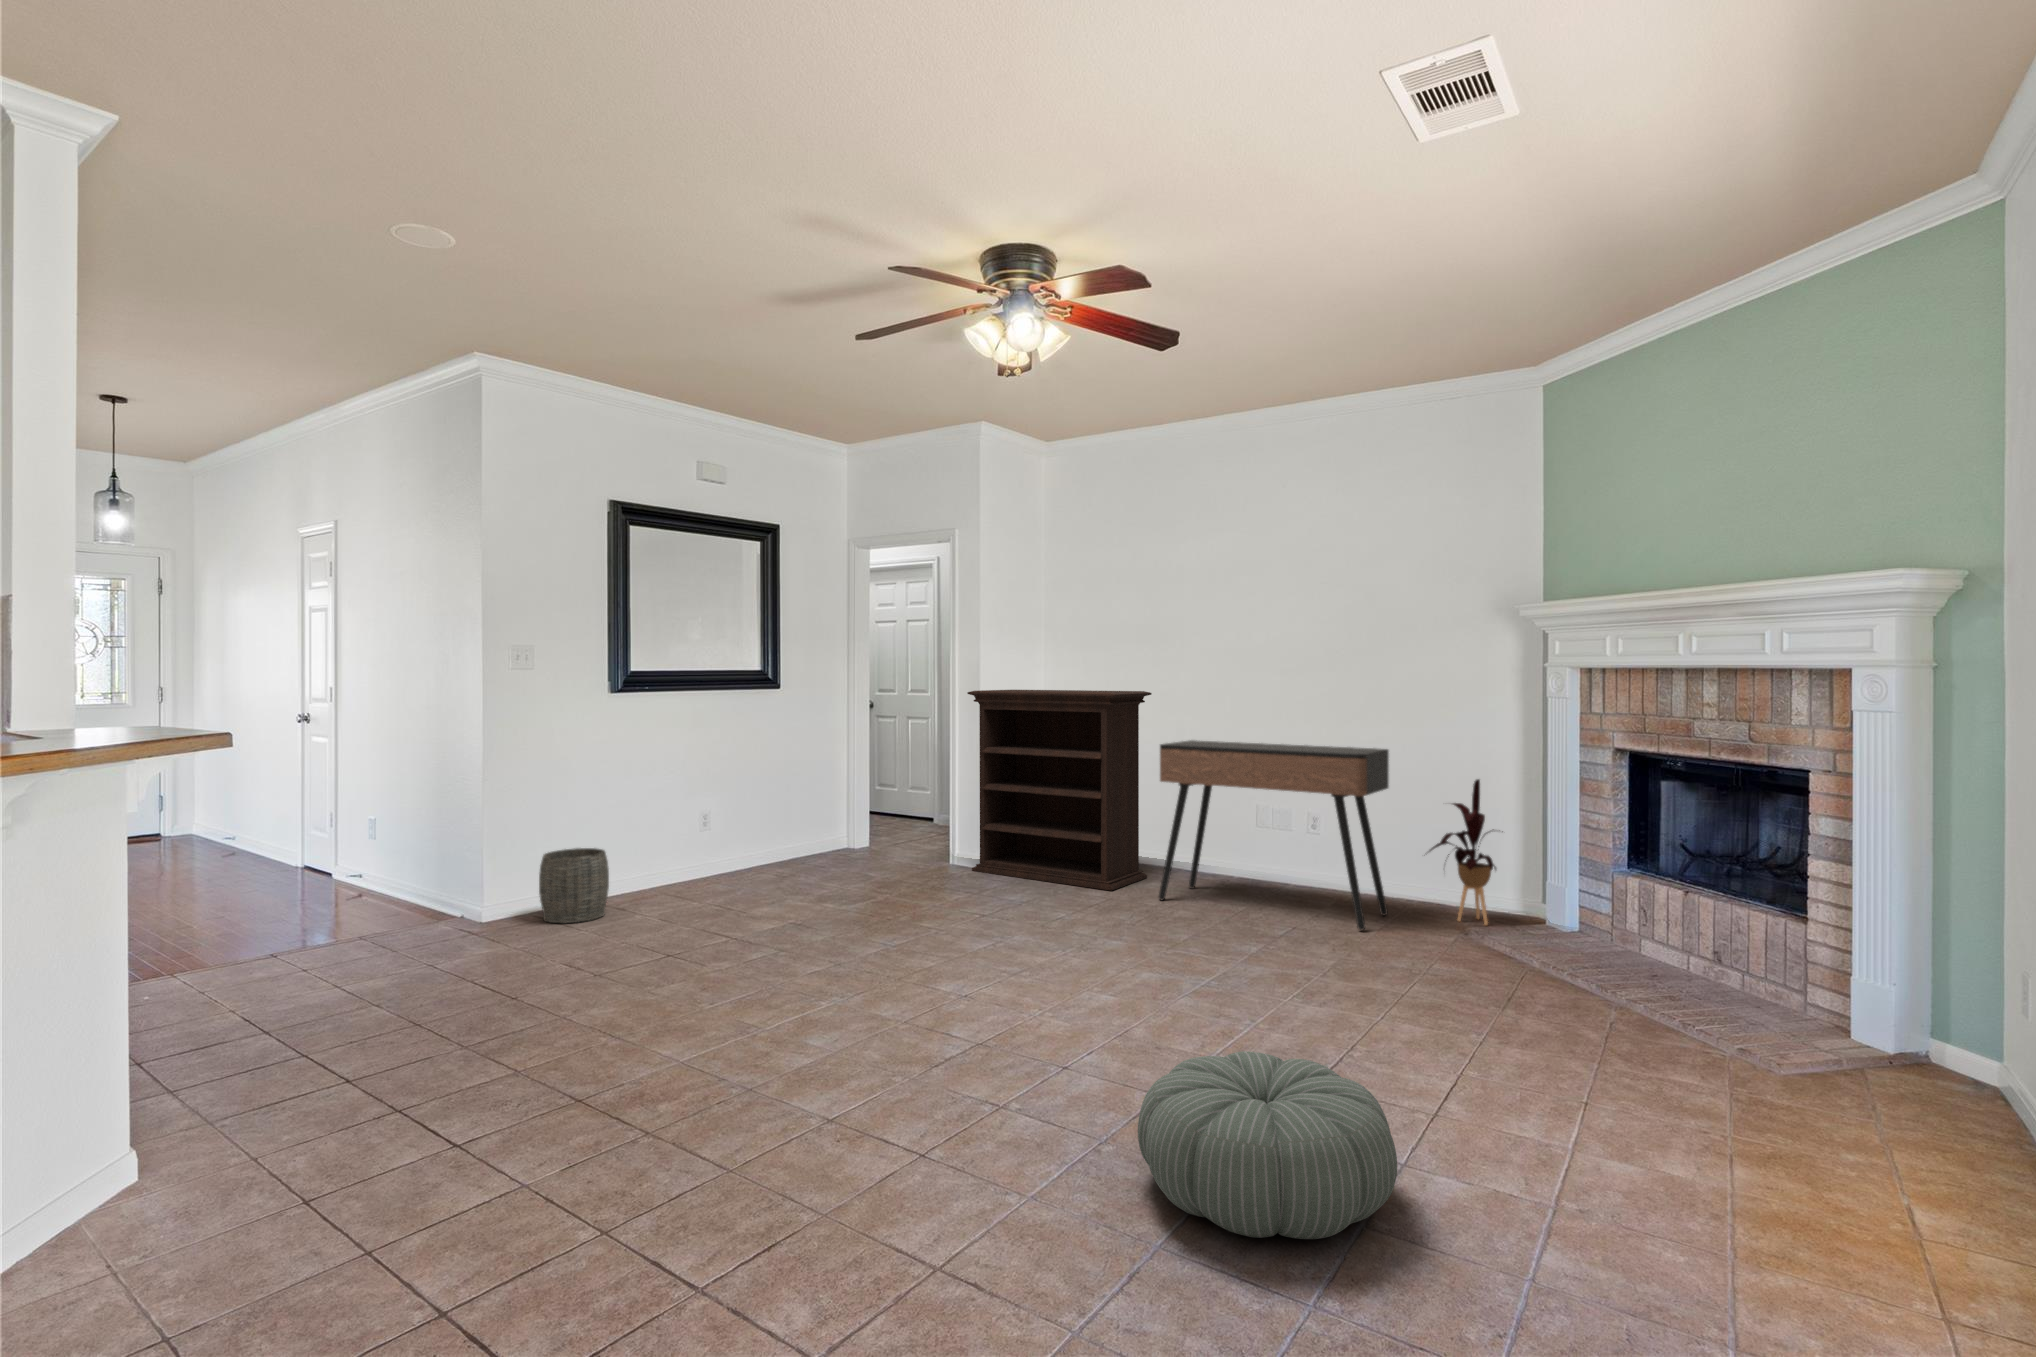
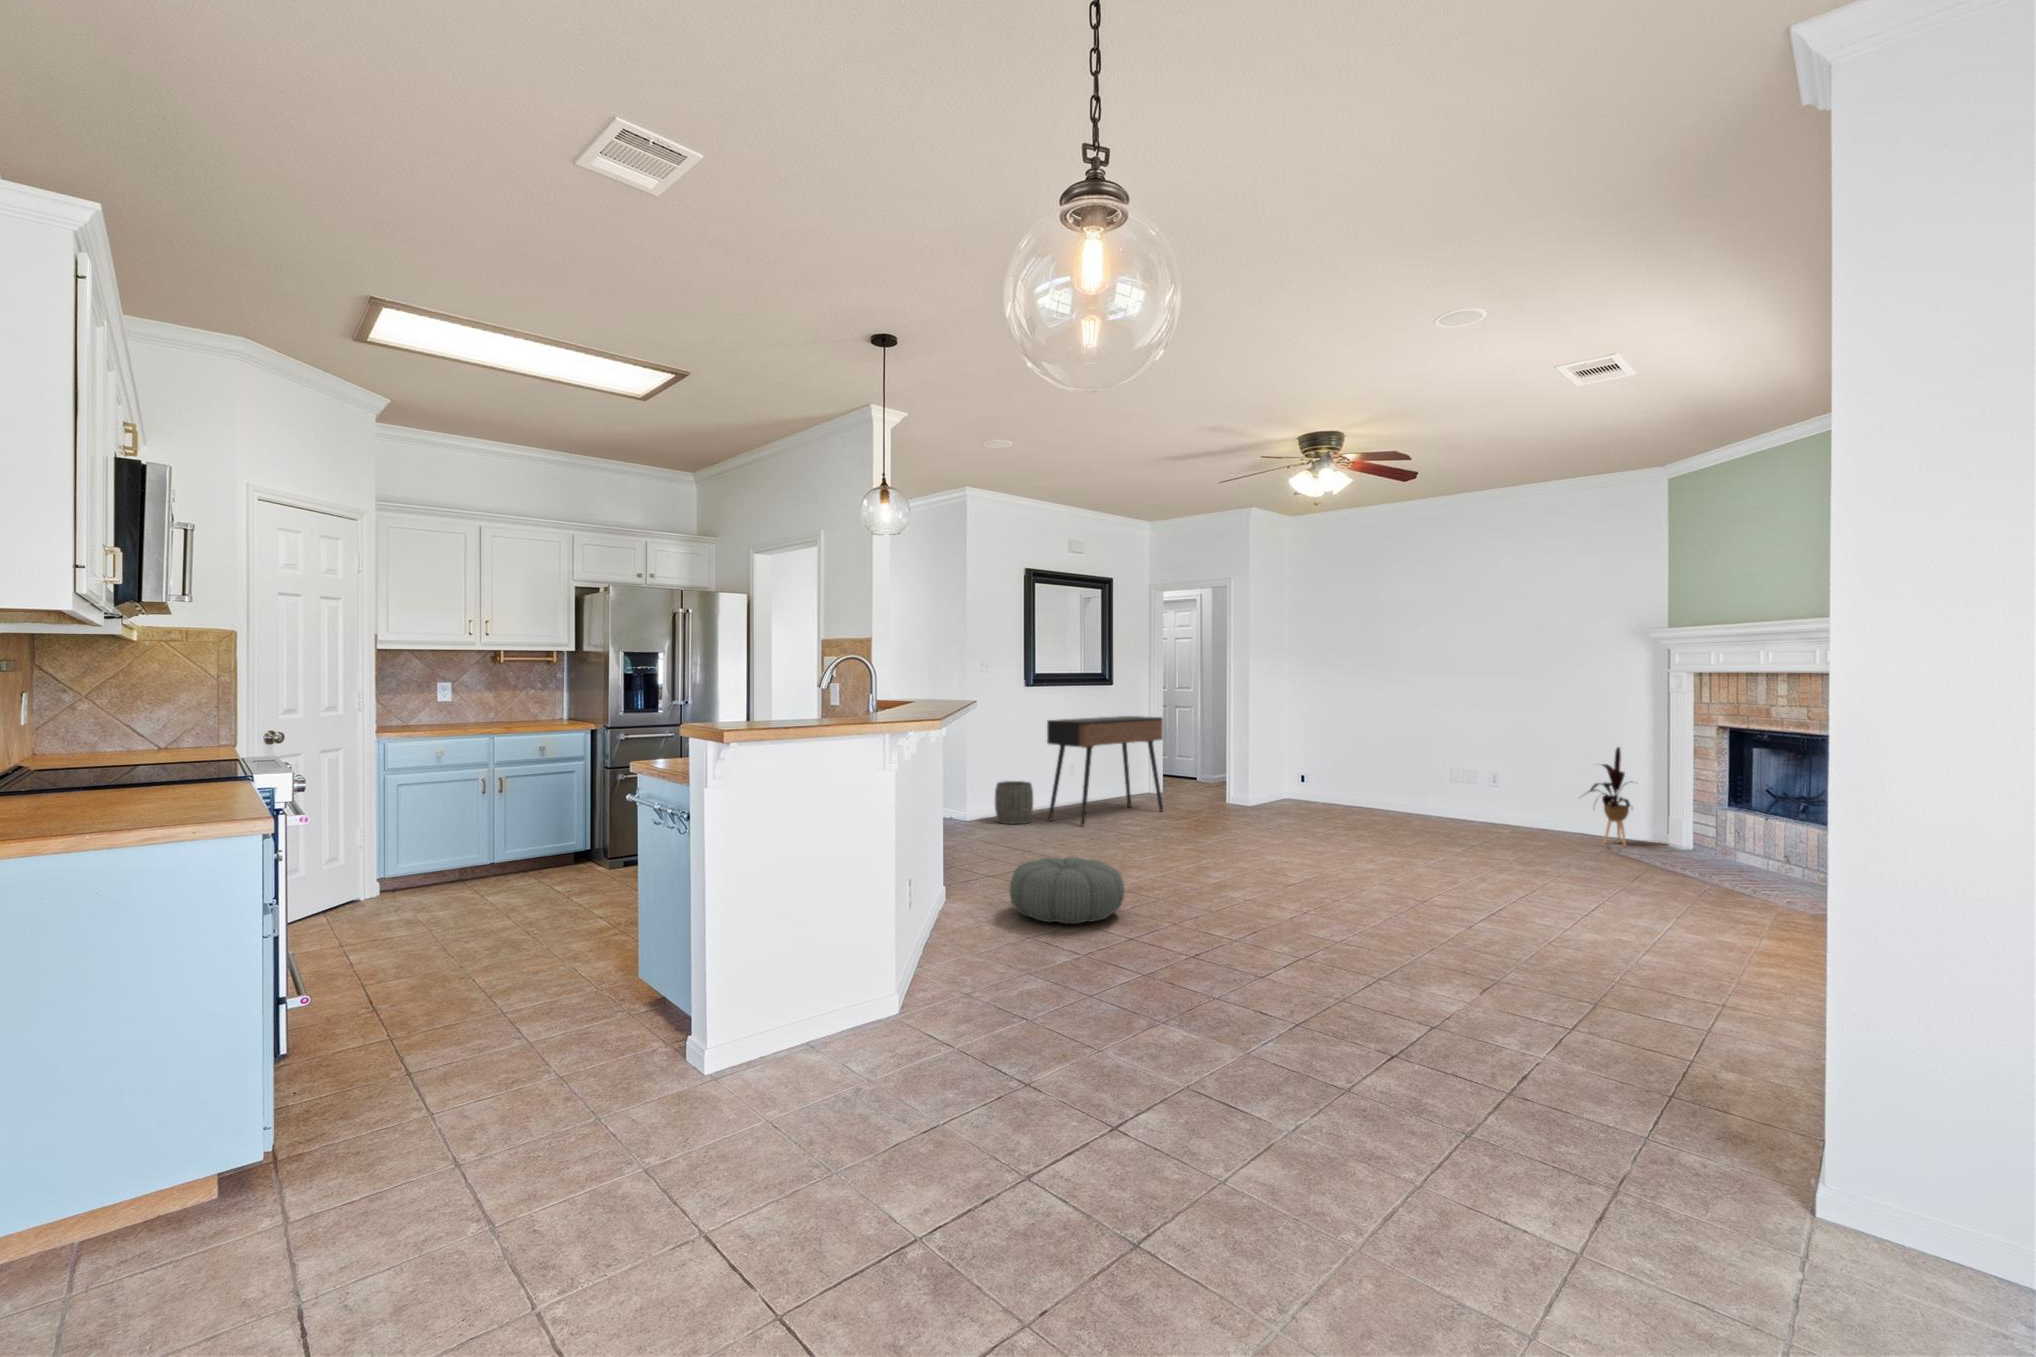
bookshelf: present [967,690,1152,891] -> none [1243,686,1376,821]
console table: present [1159,740,1389,930] -> present [1047,716,1163,826]
pouf: present [1138,1051,1397,1239] -> present [1009,857,1125,924]

